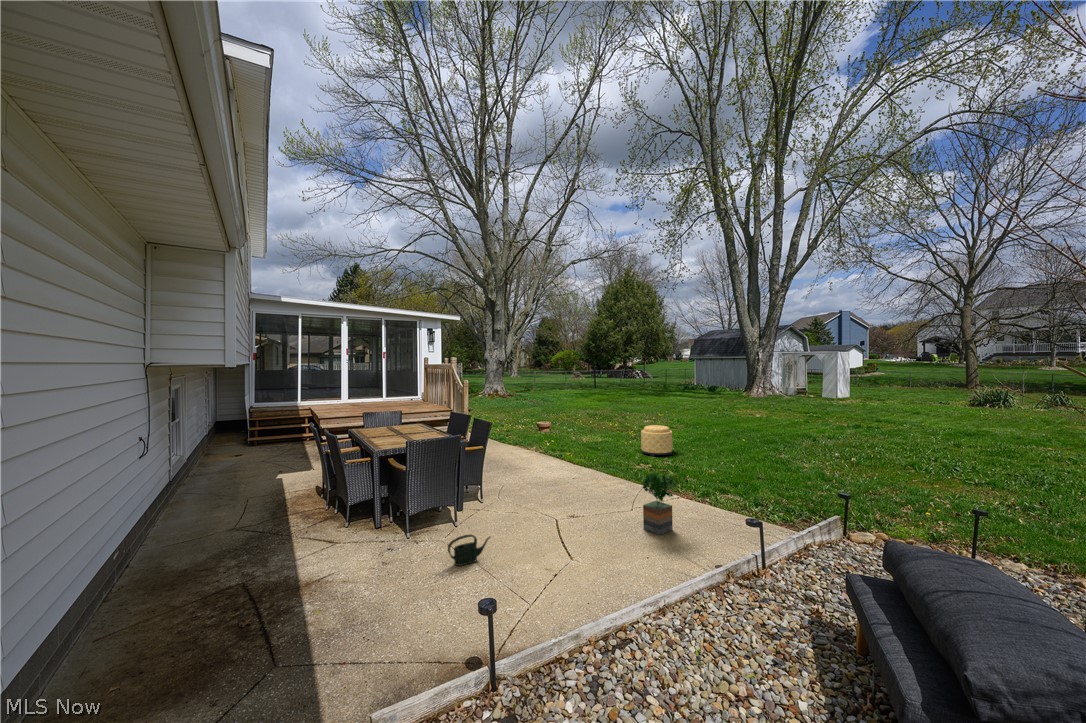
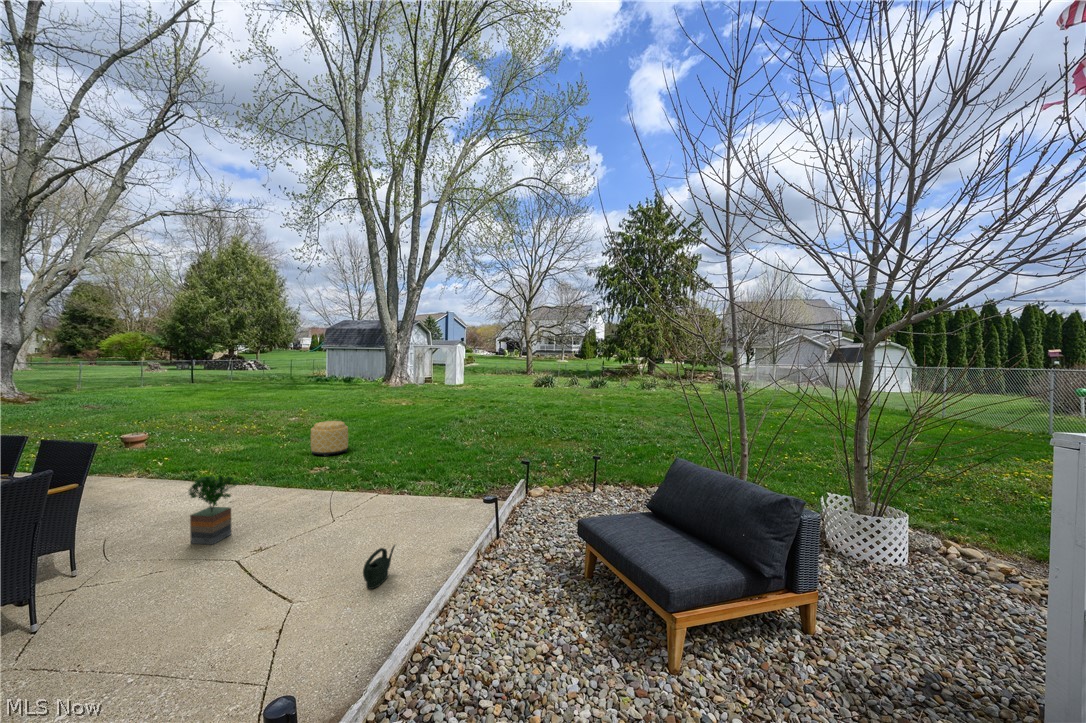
potted tree: present [642,474,678,535] -> present [189,475,239,544]
watering can: present [448,535,491,566] -> present [363,545,395,589]

